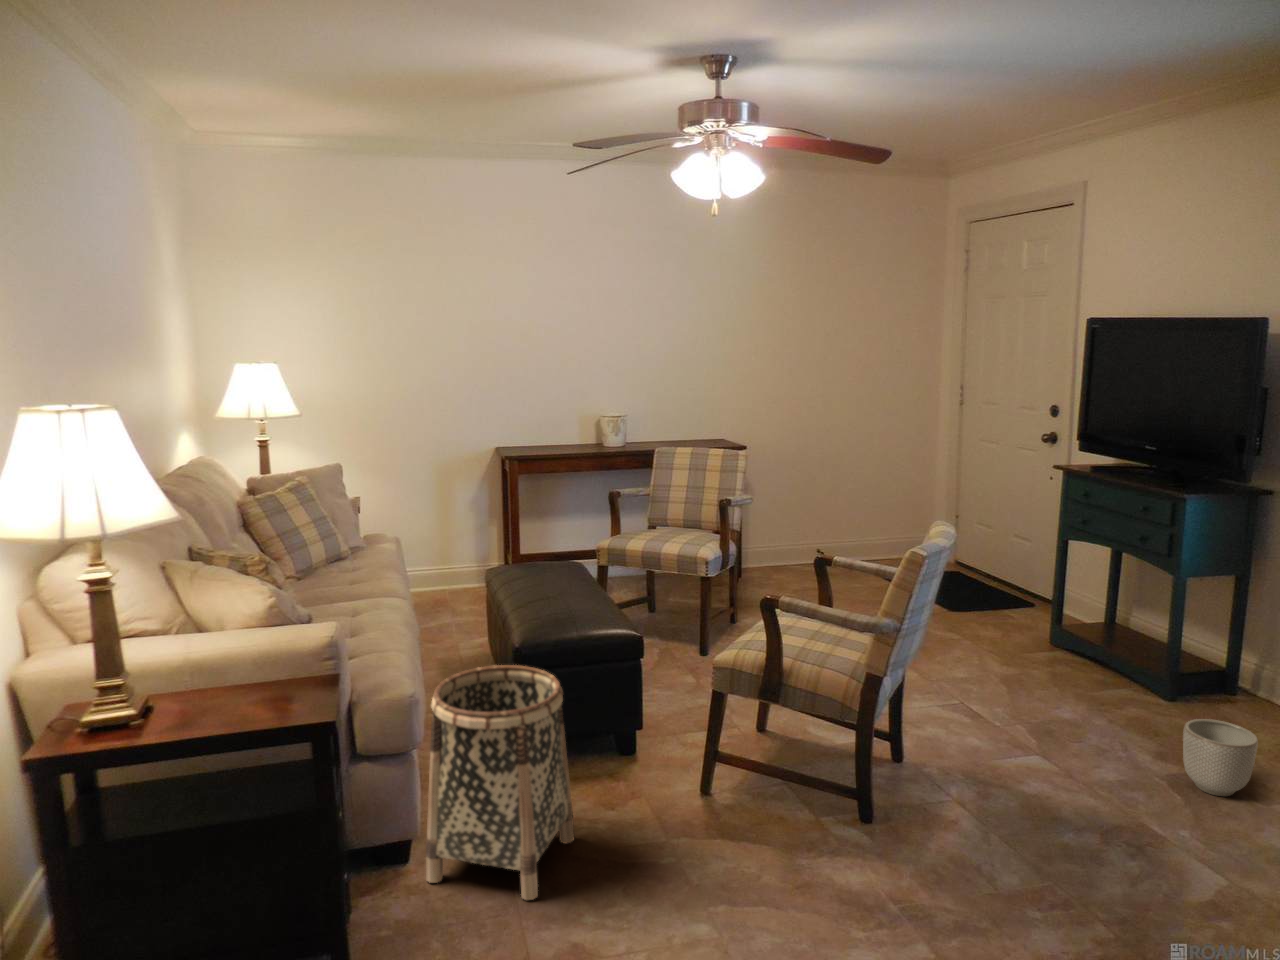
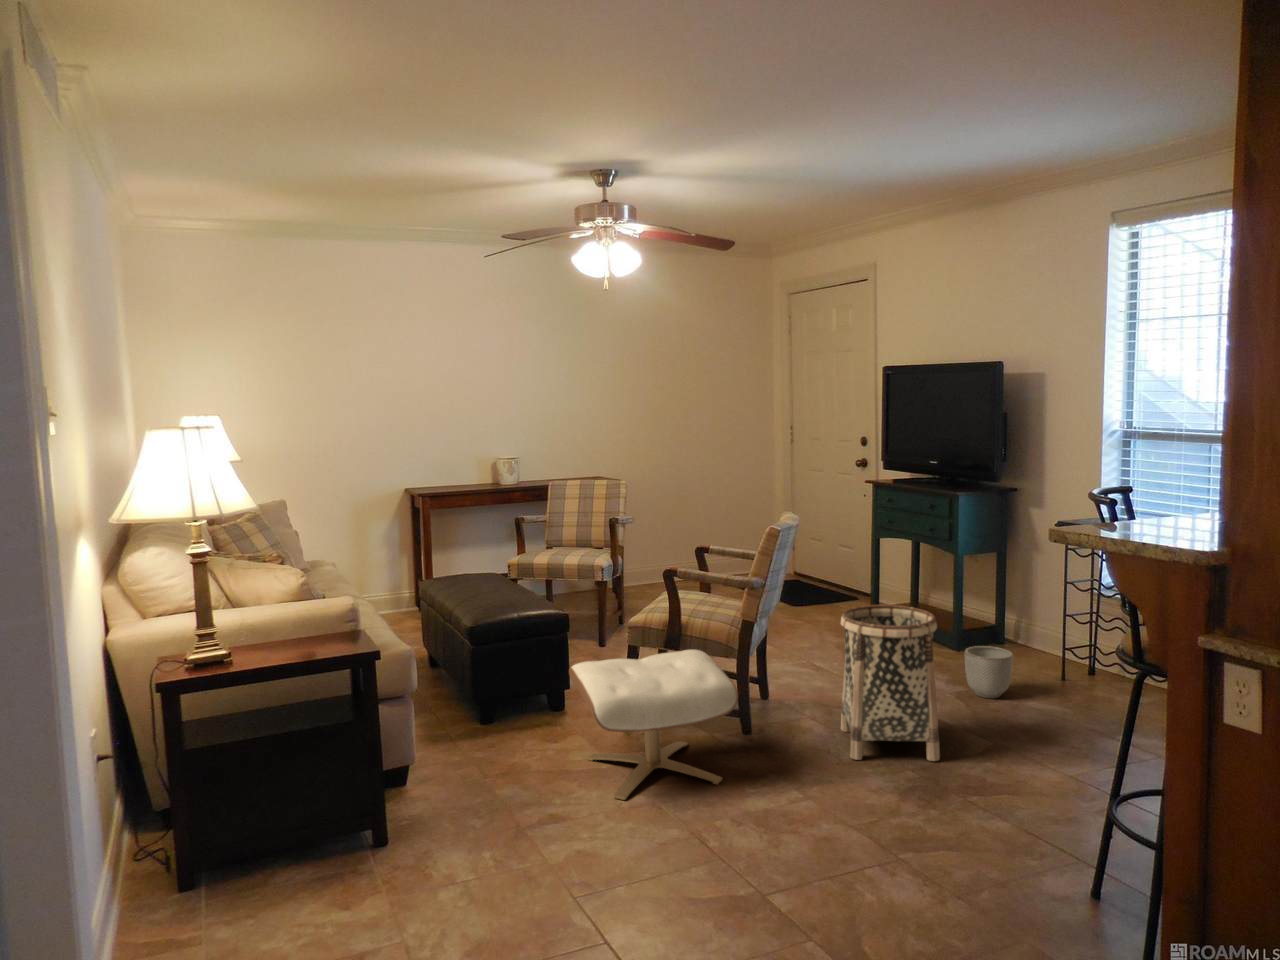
basket: present [426,665,574,900] -> present [841,605,940,761]
ottoman: none [626,712,848,923] -> present [569,650,738,800]

